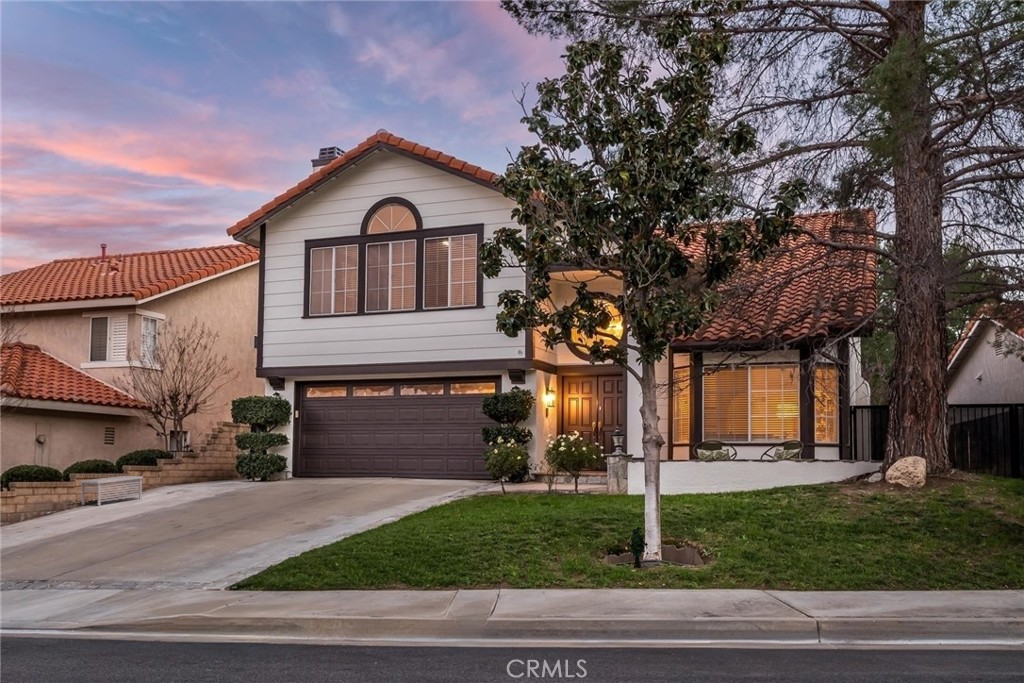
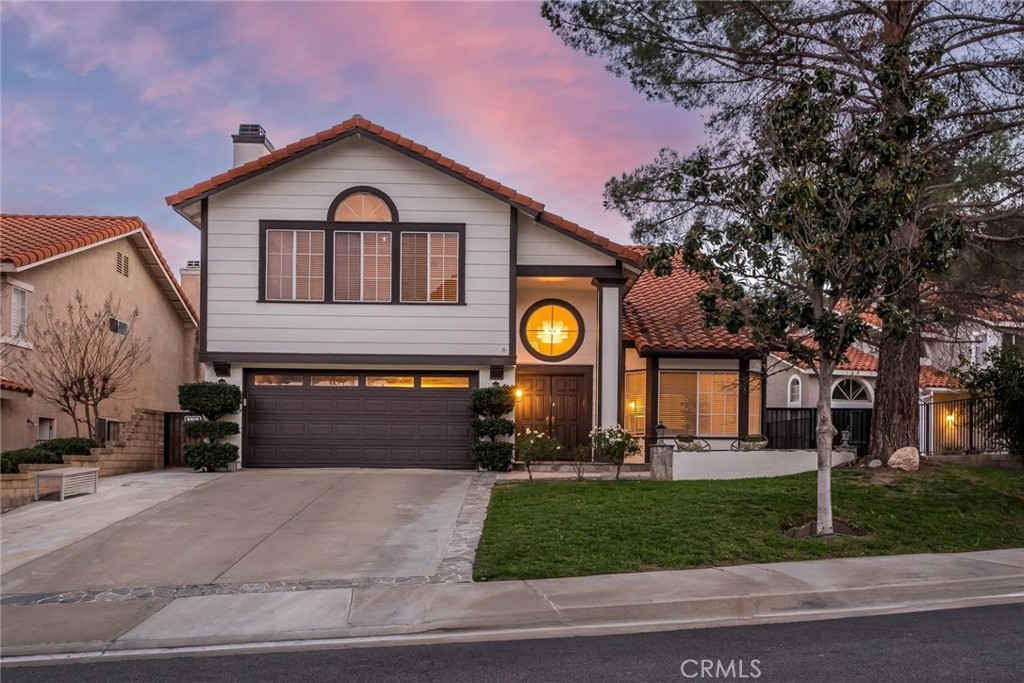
decorative plant: present [628,527,648,568] -> none [790,507,811,543]

